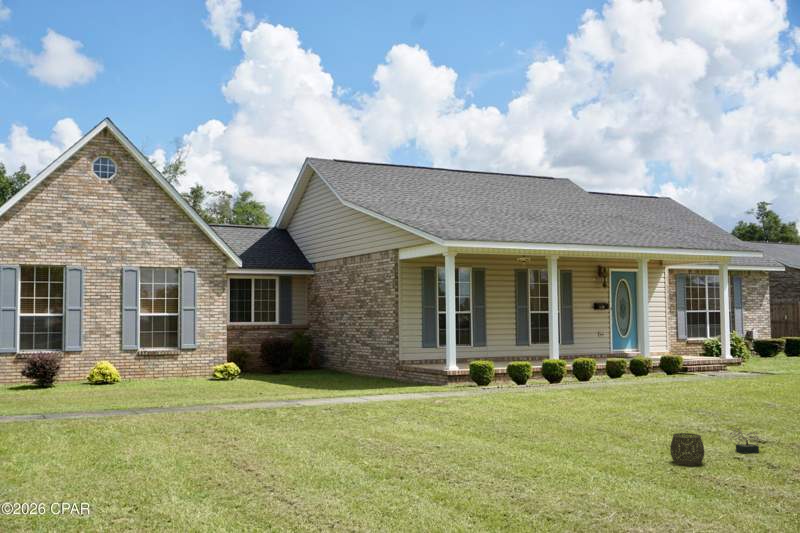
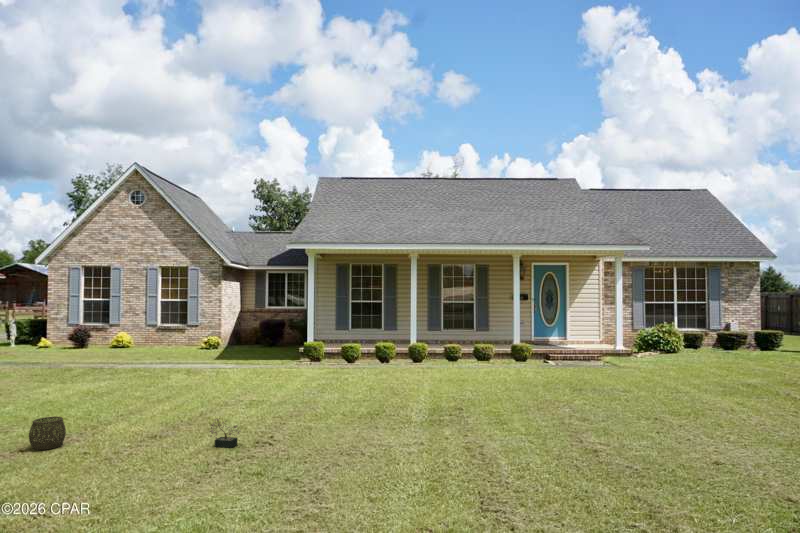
woven basket: present [670,433,704,466] -> present [29,417,66,450]

